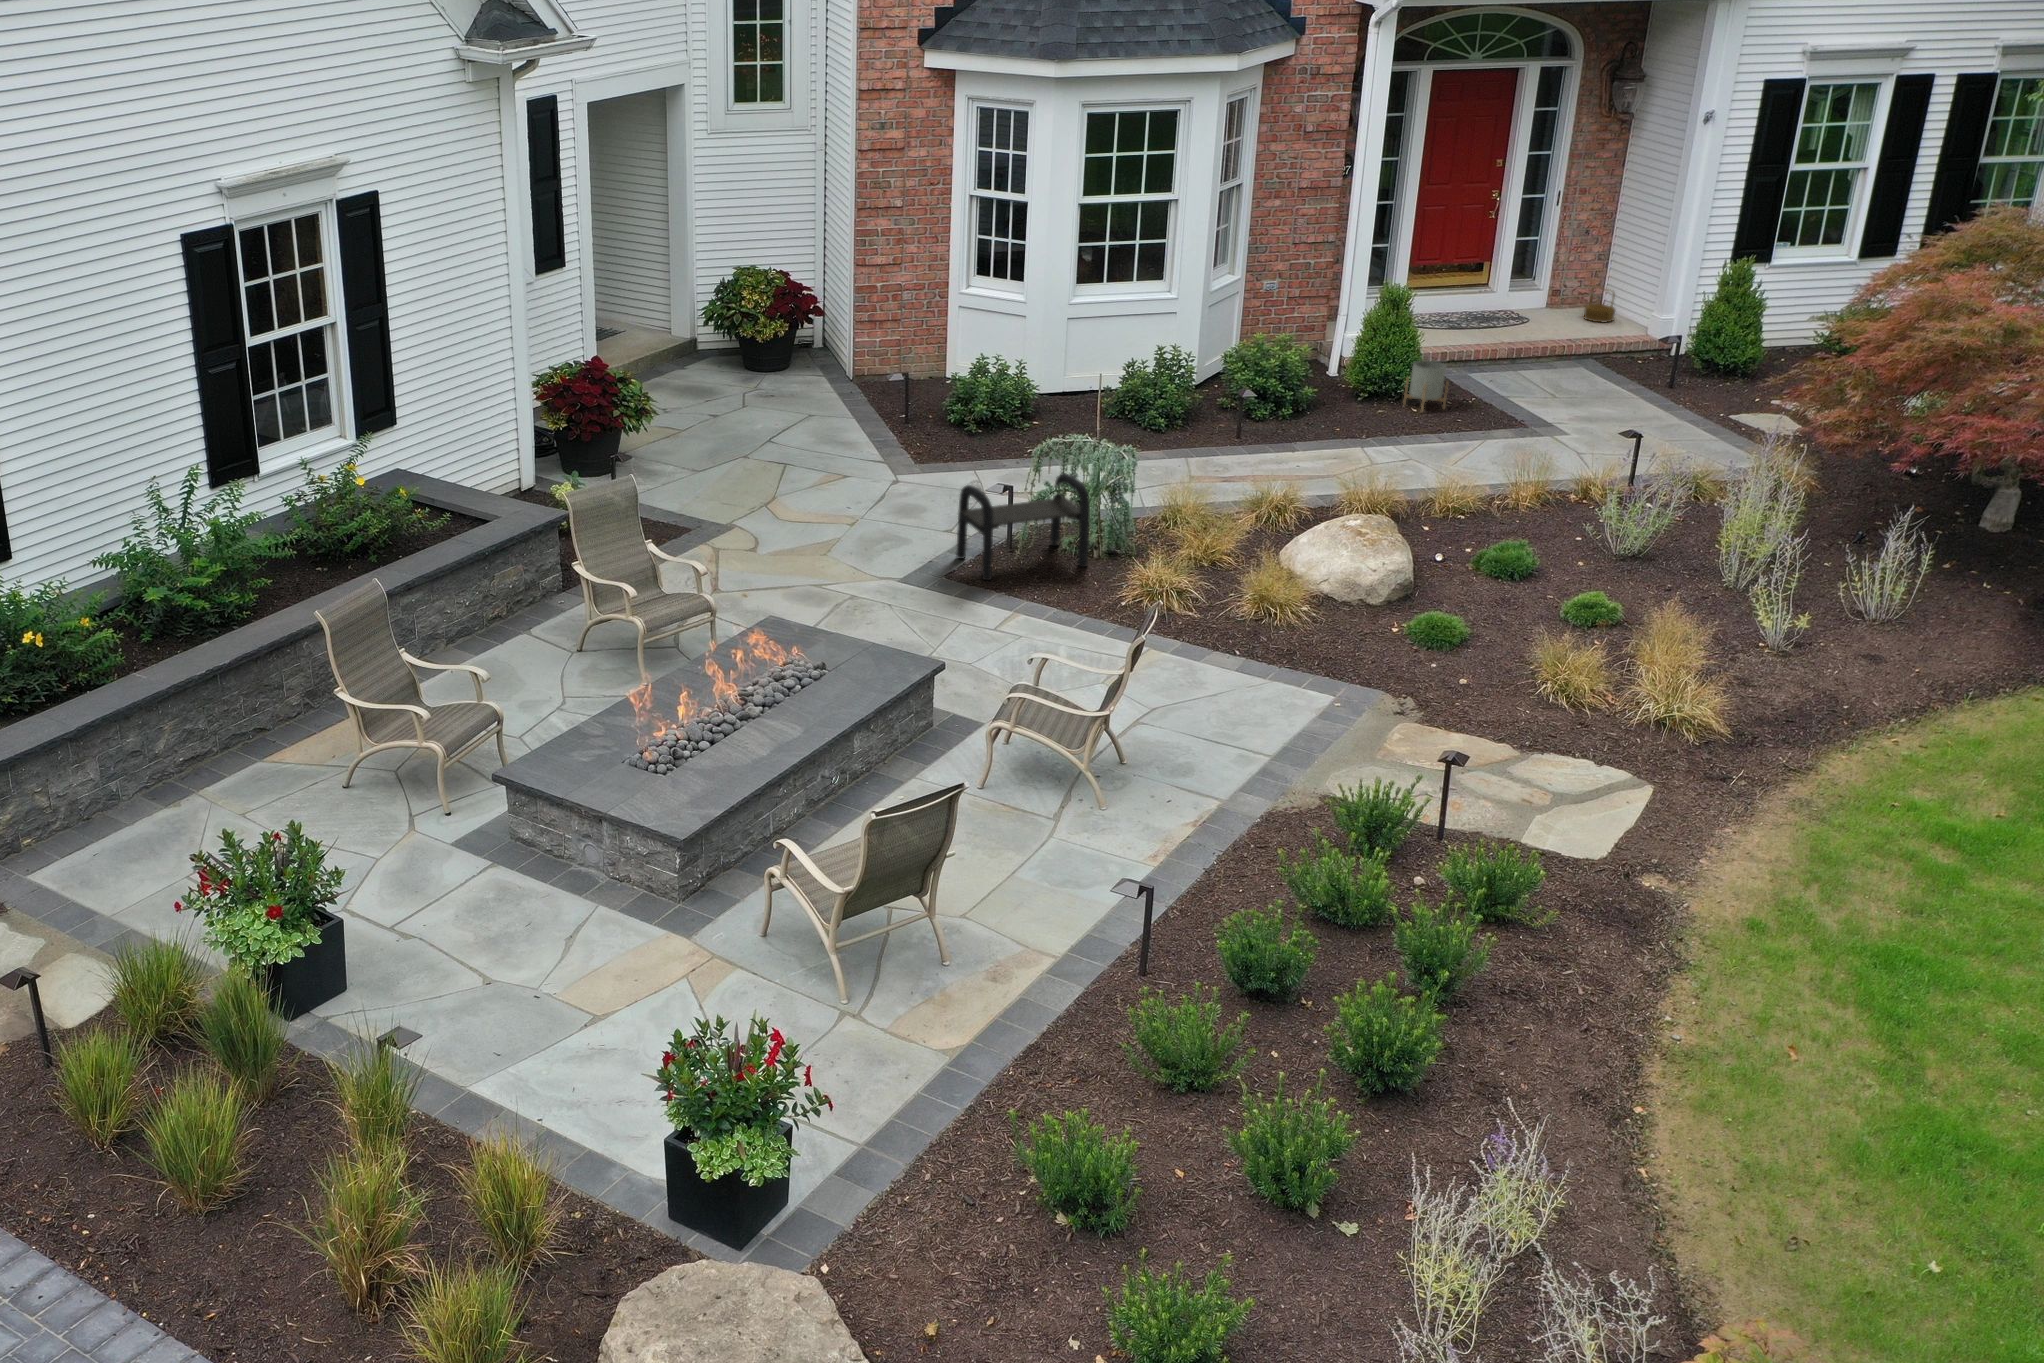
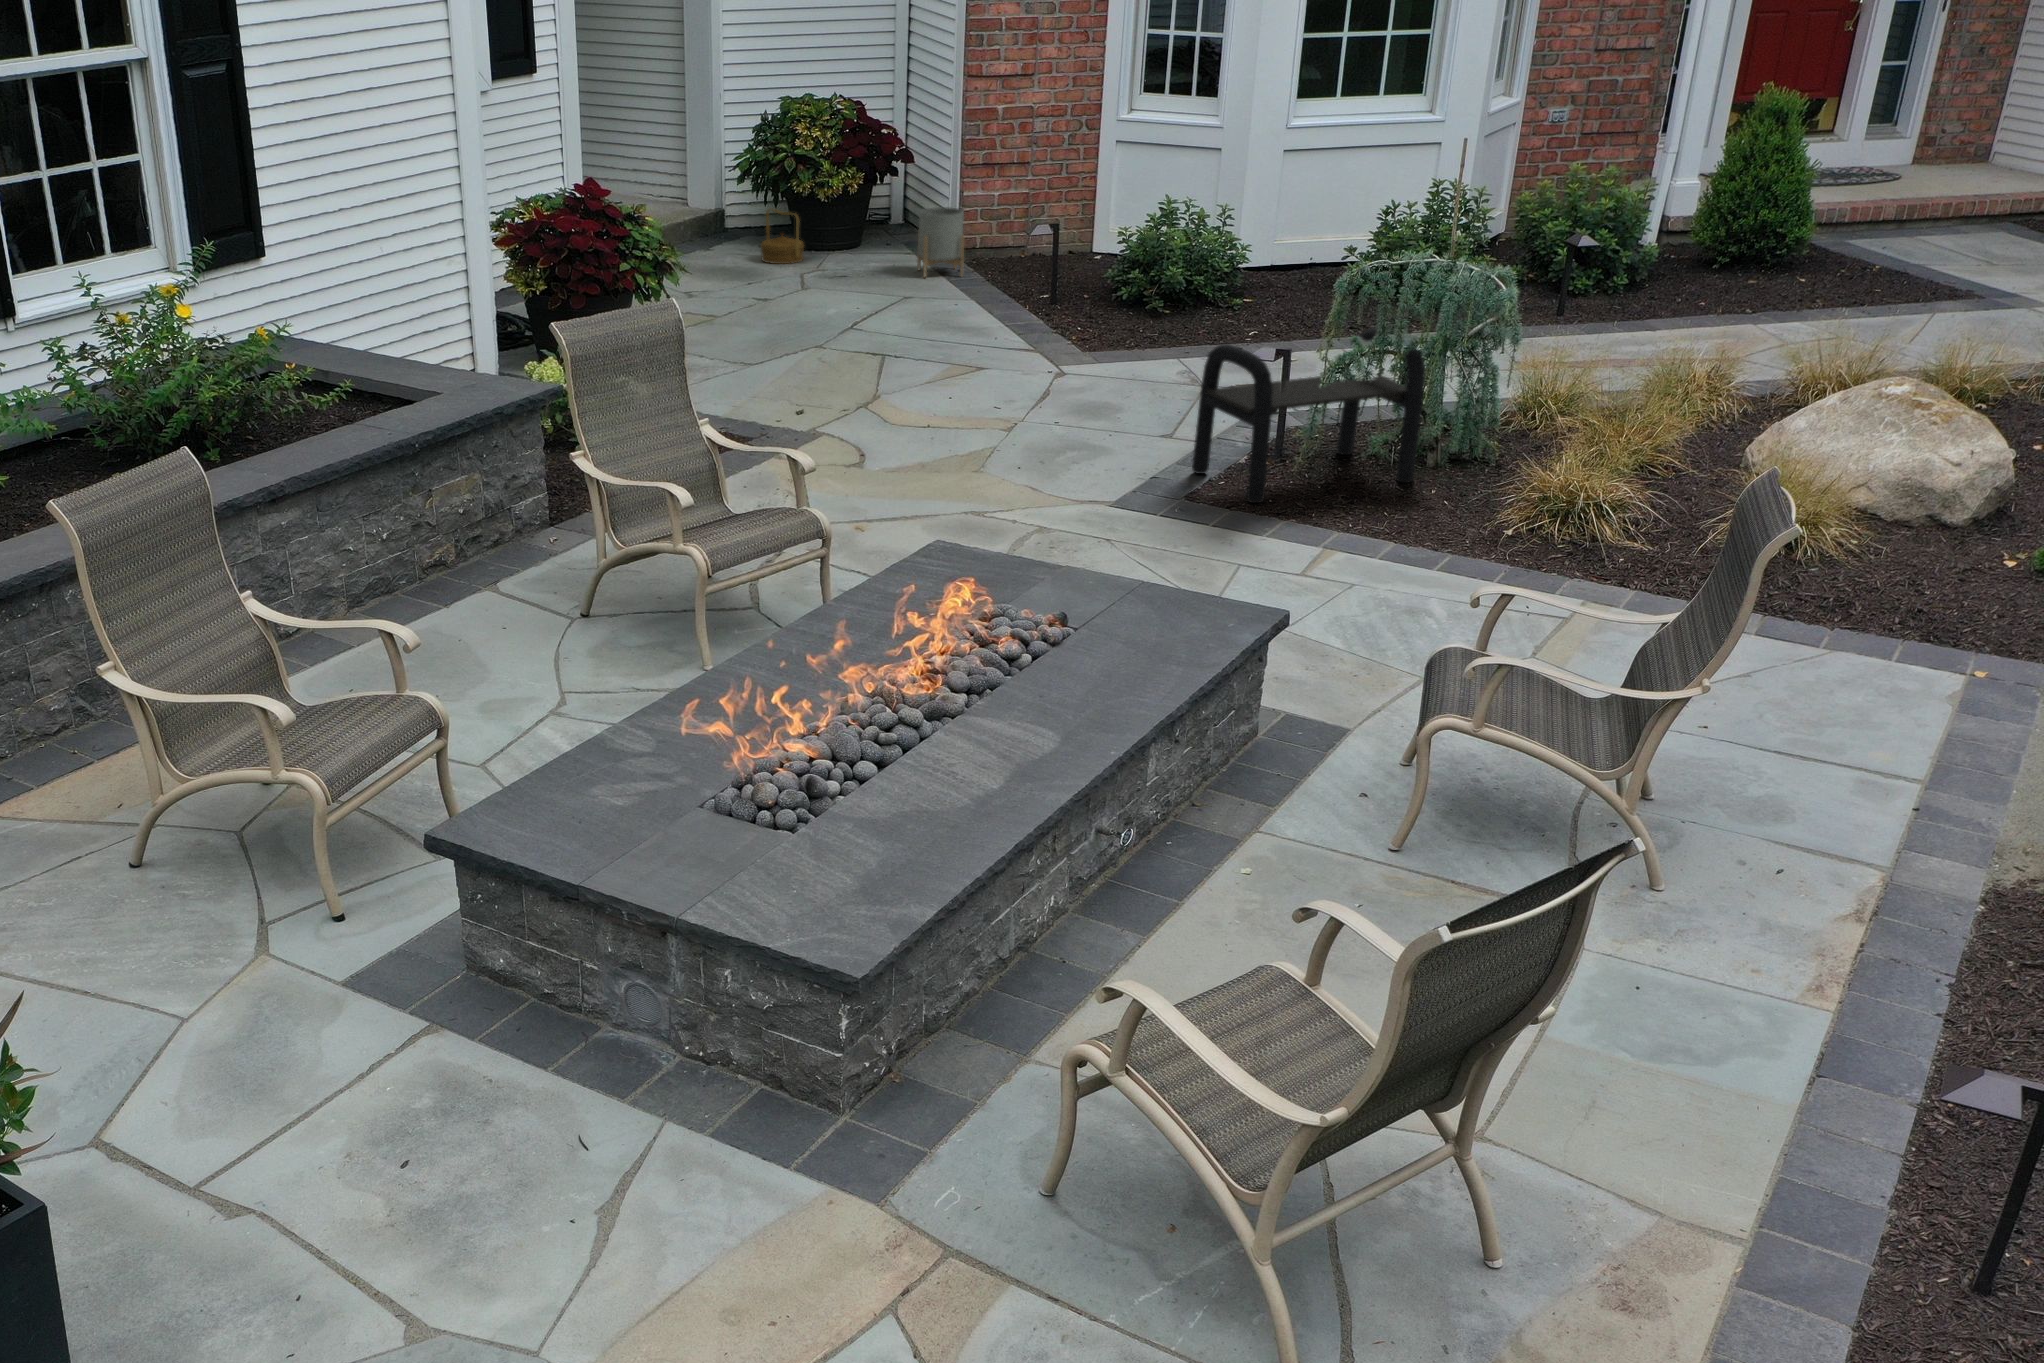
basket: present [1584,287,1615,322] -> present [761,209,804,264]
planter: present [1404,361,1448,411] -> present [917,207,964,277]

